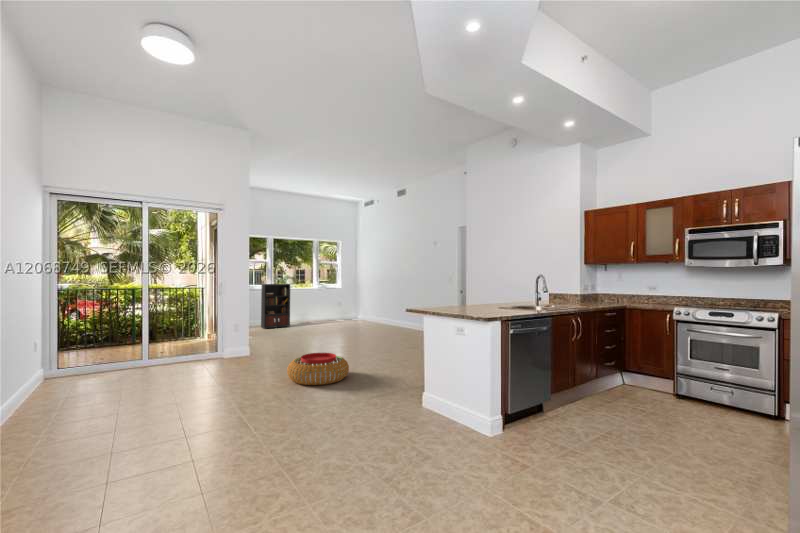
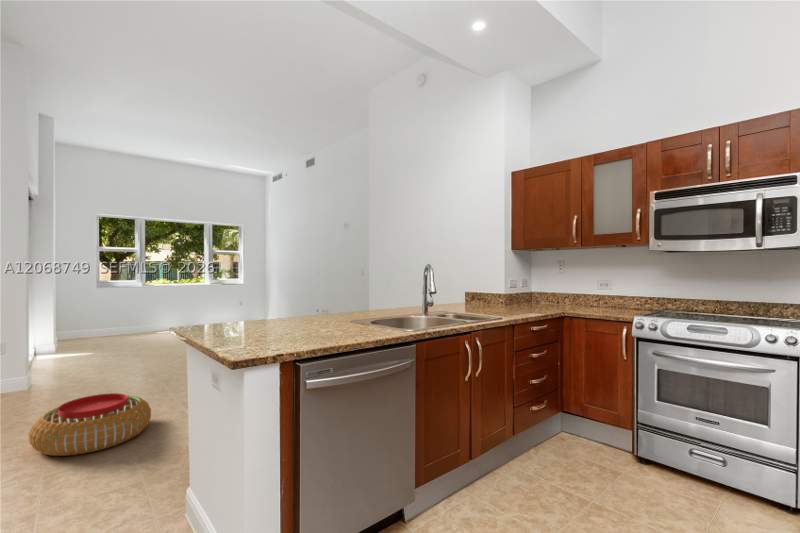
bookcase: present [261,284,290,329] -> none [121,281,169,341]

